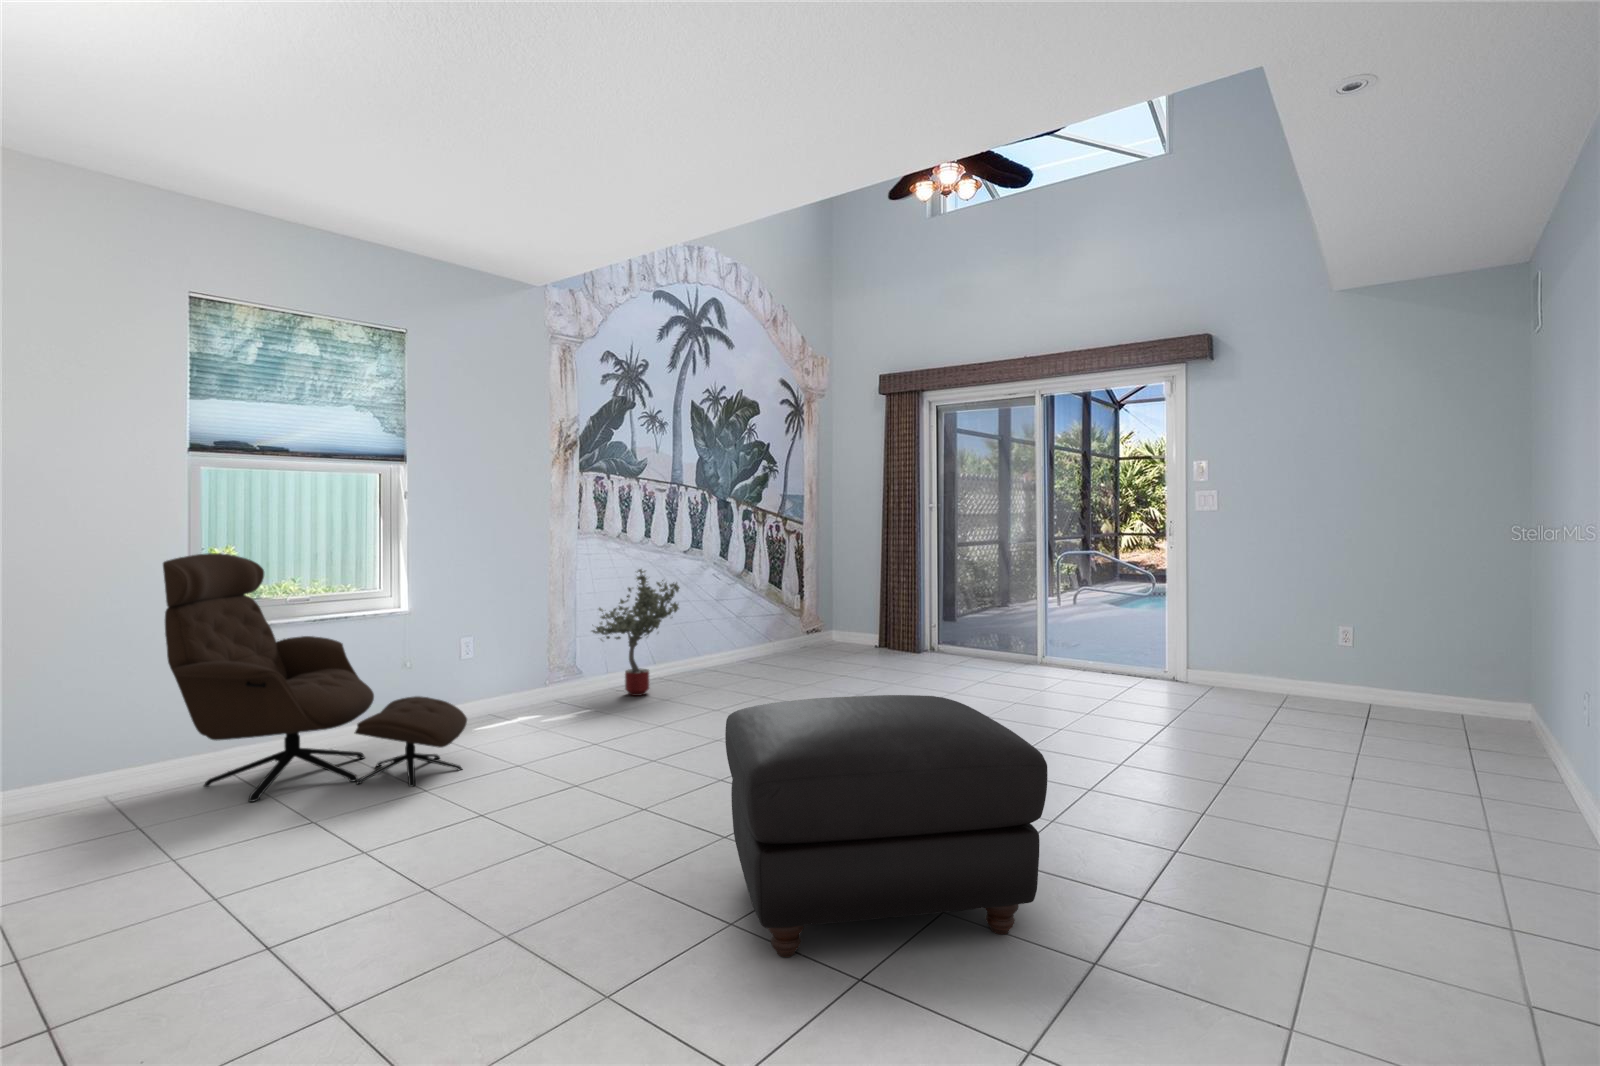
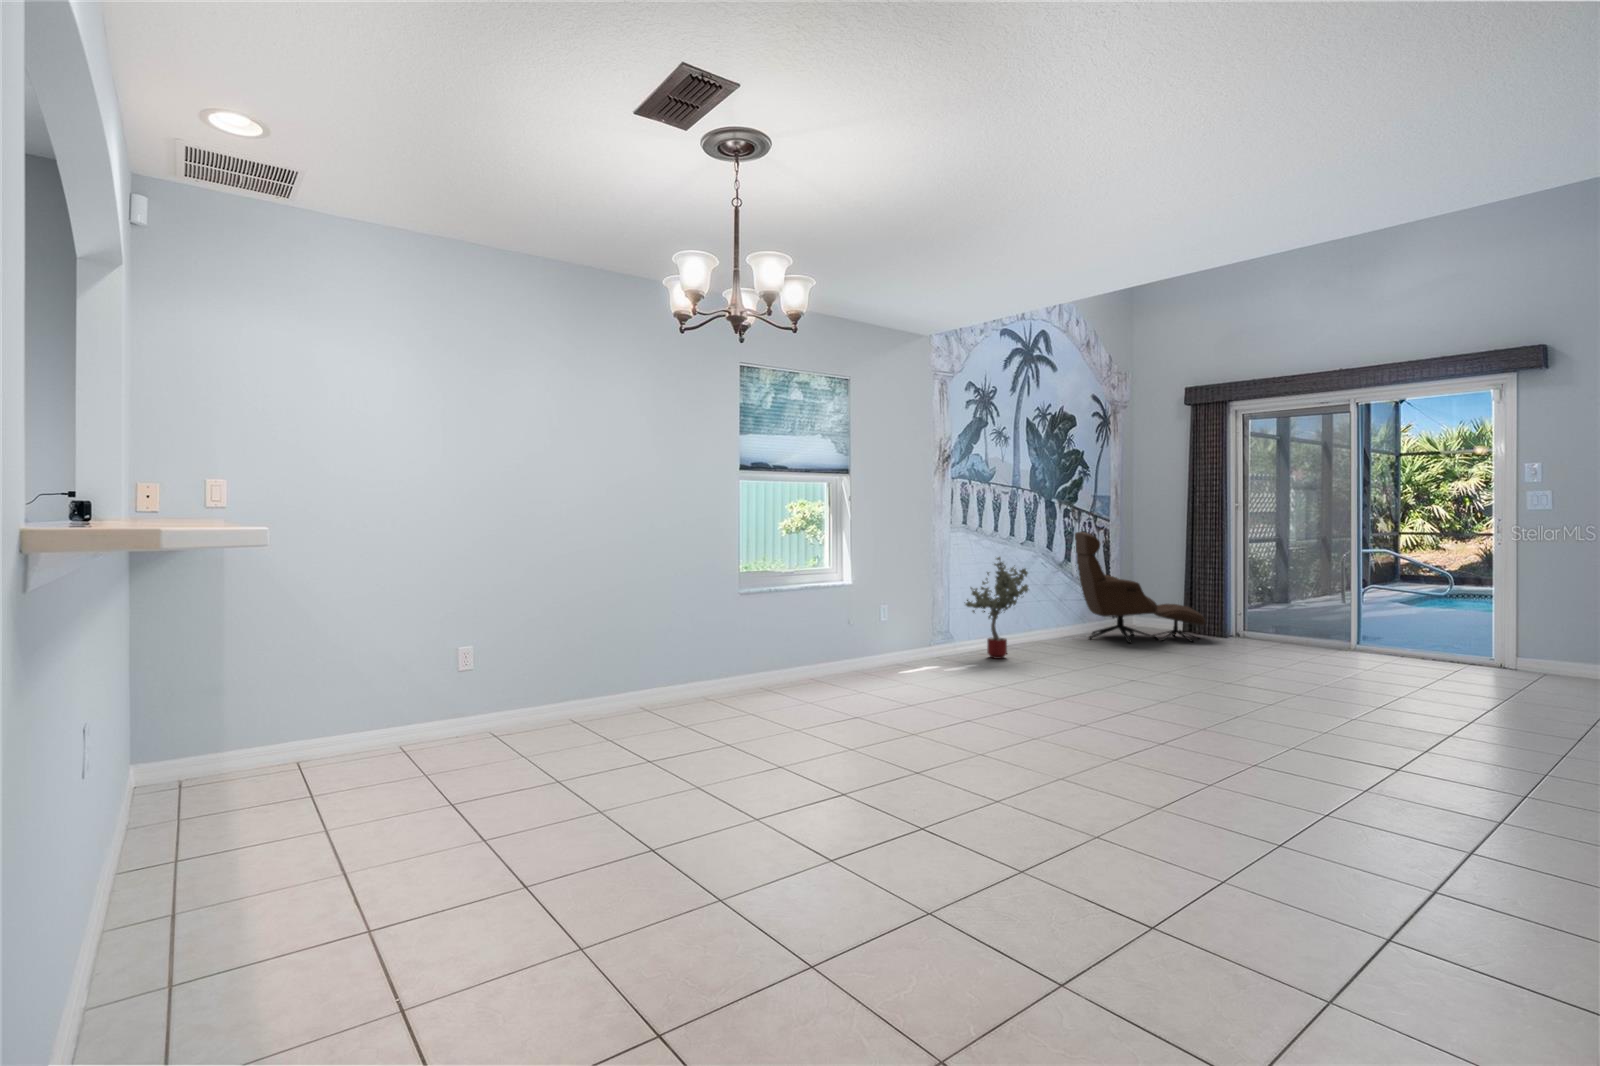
lounge chair: present [163,553,467,802] -> present [1075,532,1205,643]
ottoman: present [725,695,1048,957] -> none [1173,640,1443,795]

